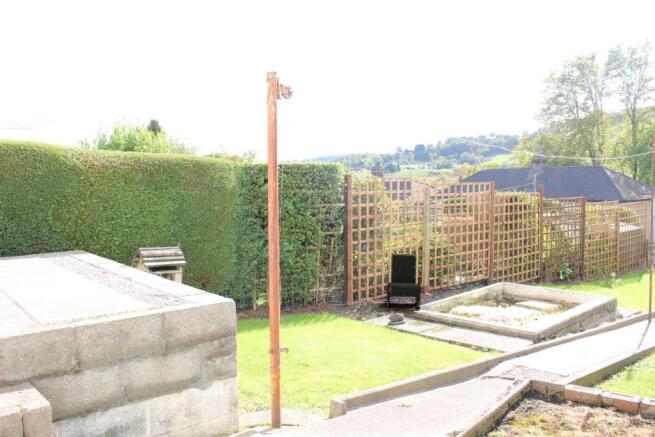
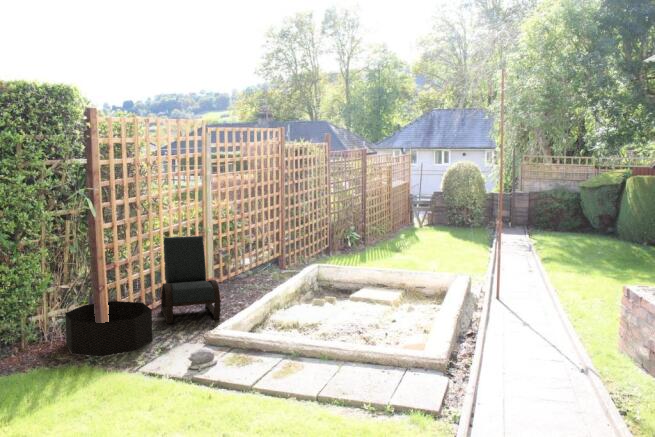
basket: none [328,288,374,316] -> present [65,301,152,357]

